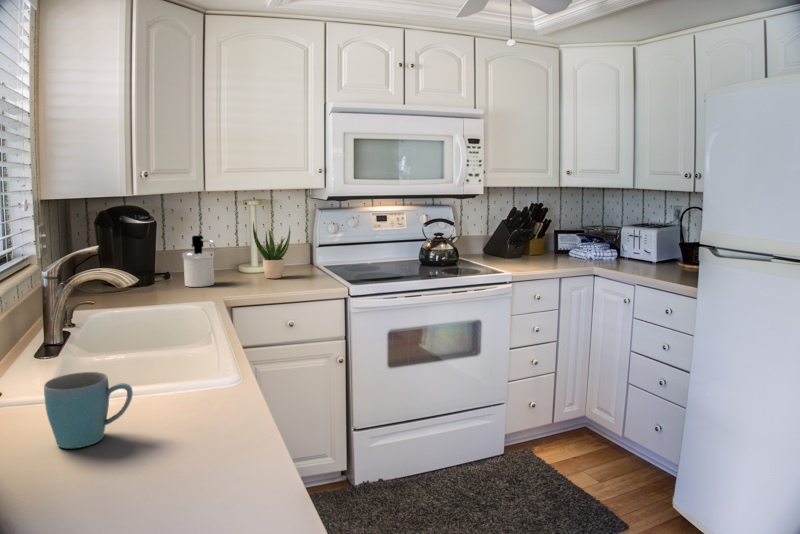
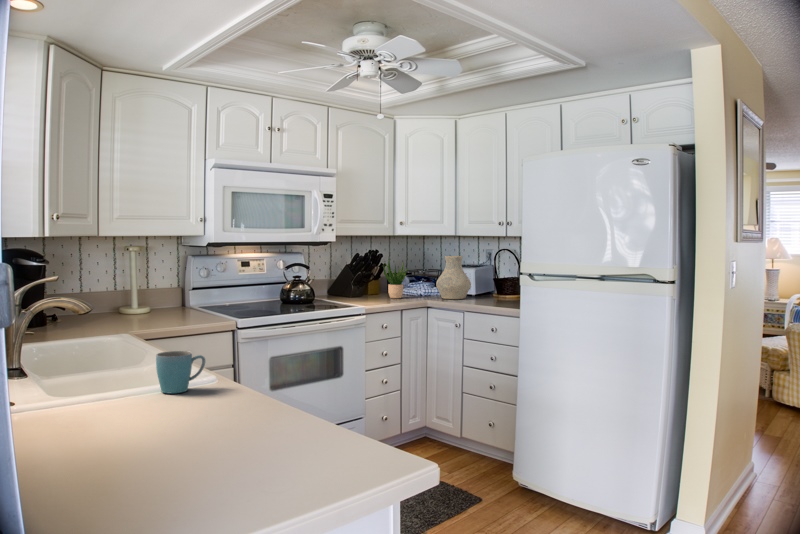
vase: none [607,213,653,267] -> present [436,256,471,299]
potted plant: present [253,222,290,278] -> present [383,258,408,298]
soap dispenser: present [182,236,217,287] -> none [82,279,120,325]

